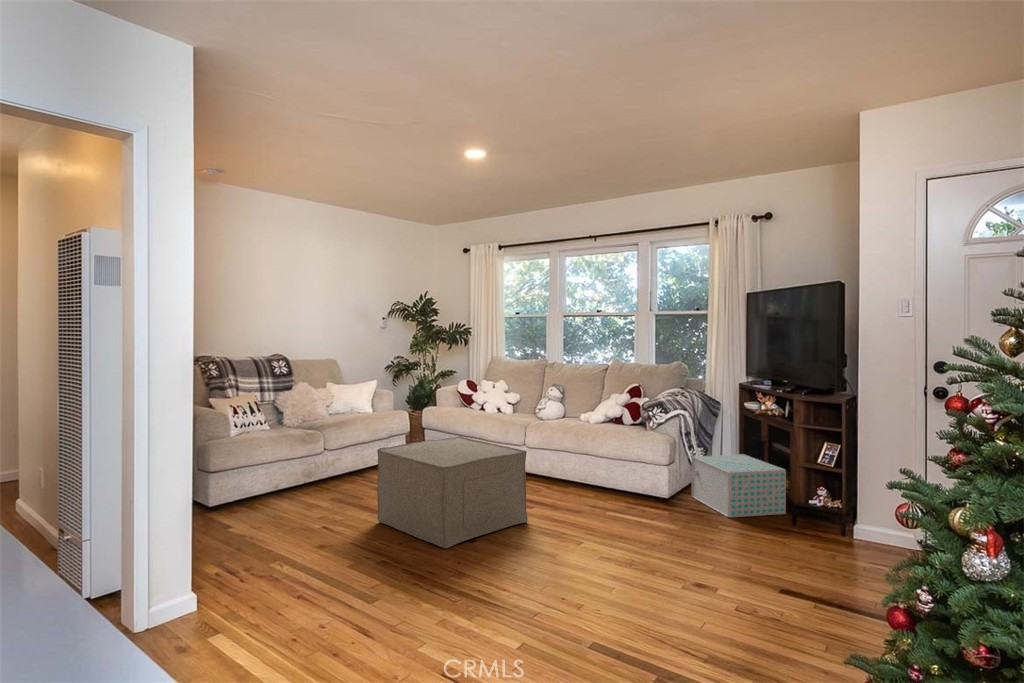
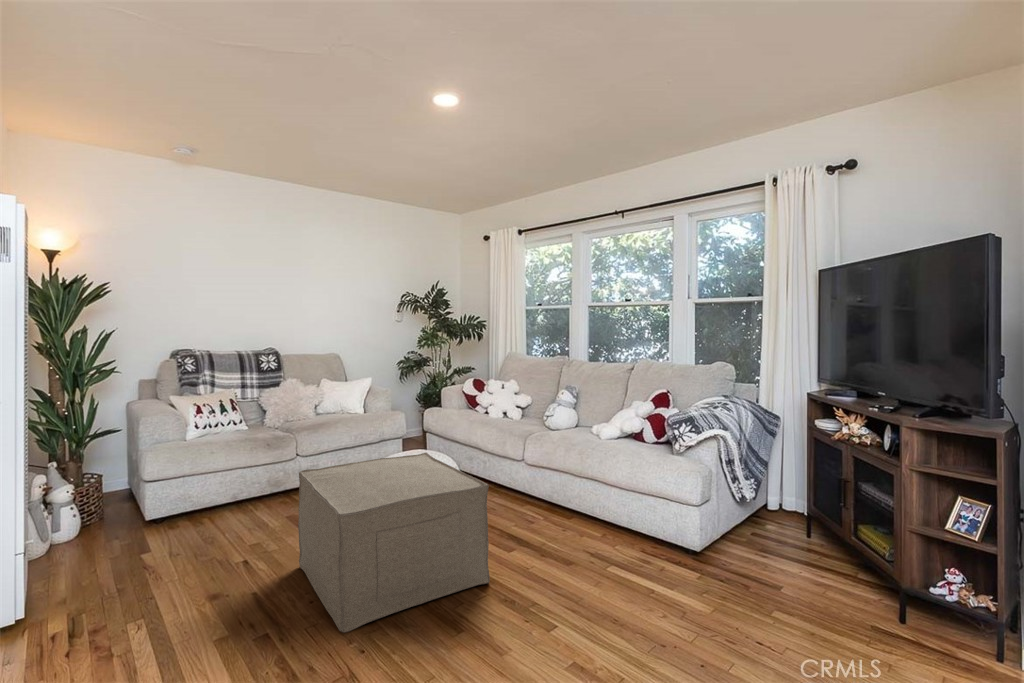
storage box: present [691,454,786,517] -> none [735,493,885,598]

